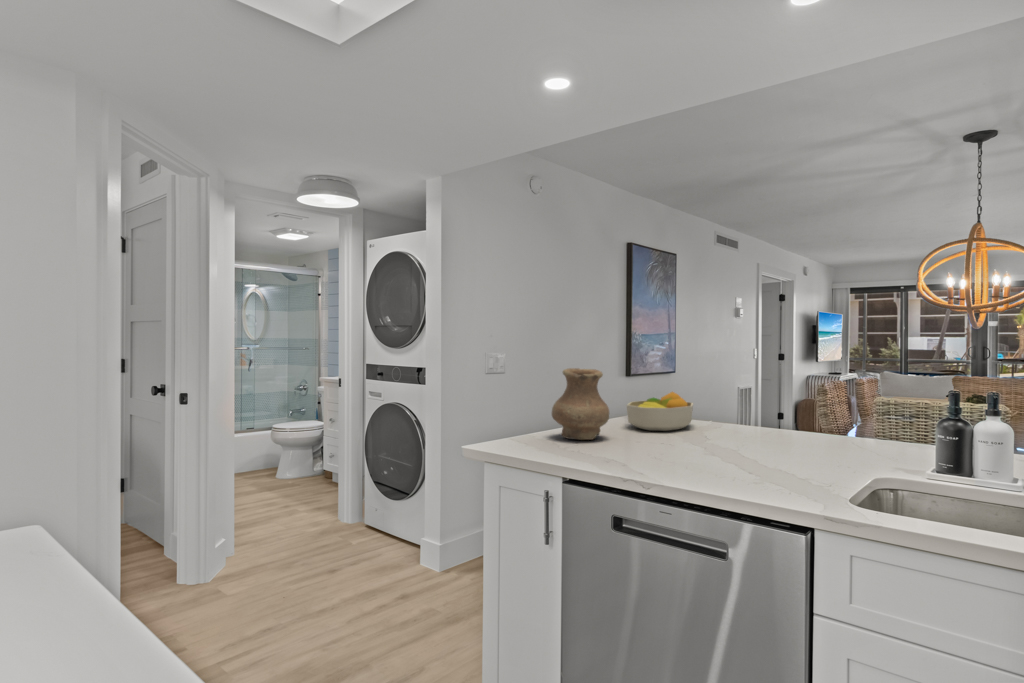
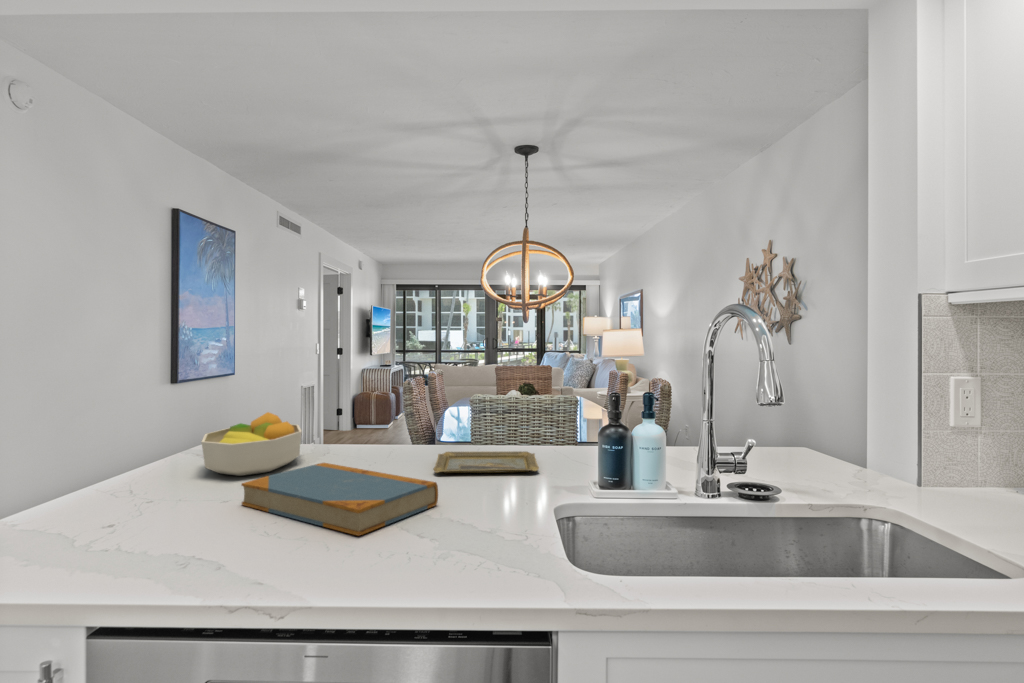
vase: present [552,368,609,440] -> none [58,393,180,523]
book: none [642,426,771,466] -> present [241,463,438,536]
tray: none [786,435,895,457] -> present [434,451,539,473]

